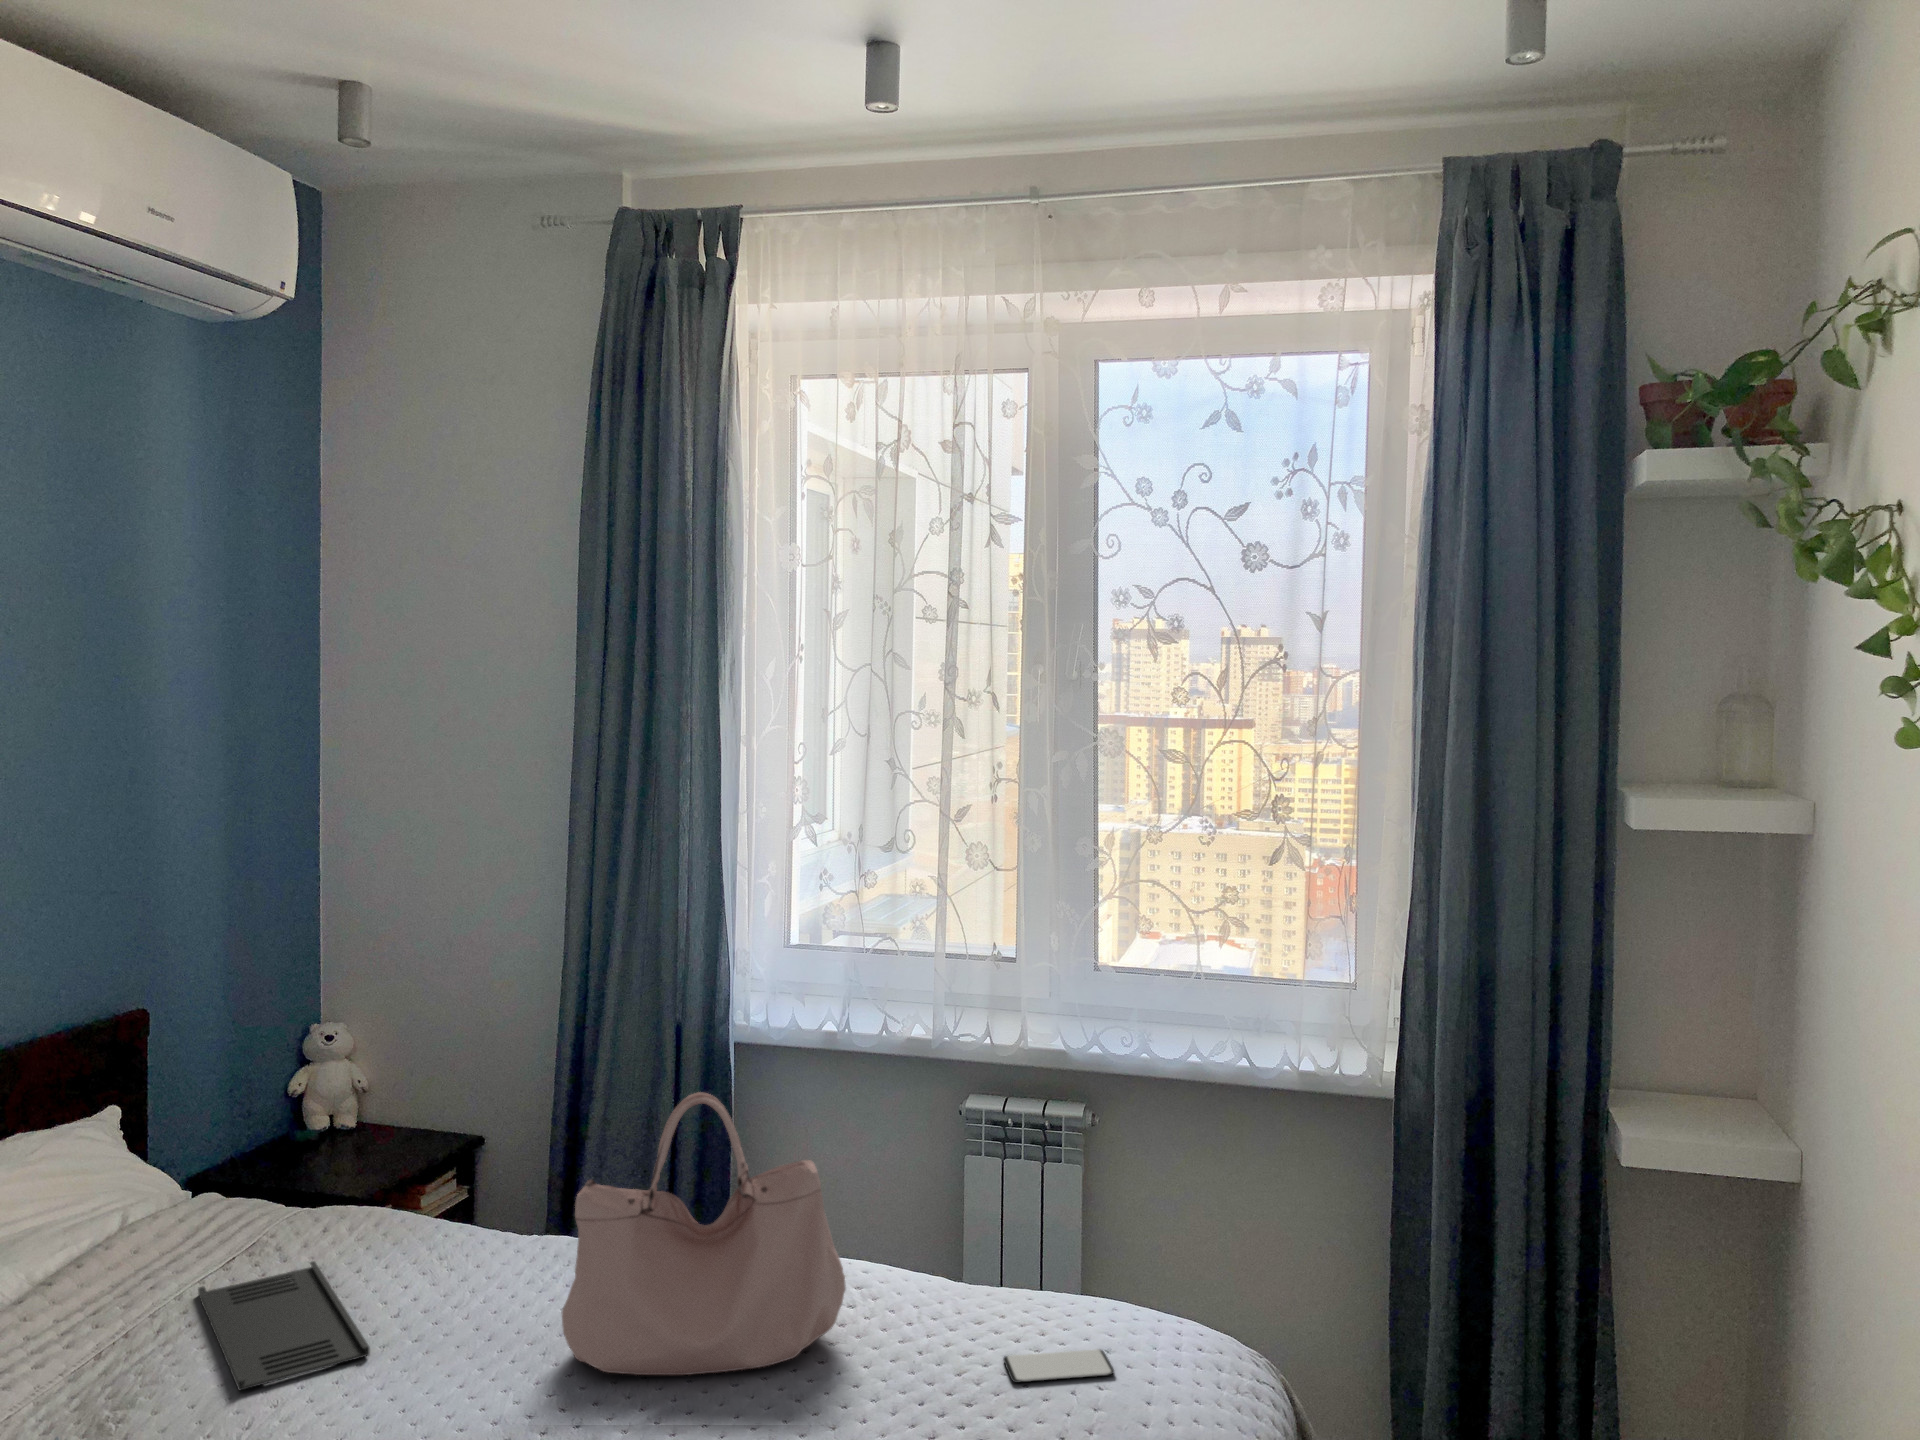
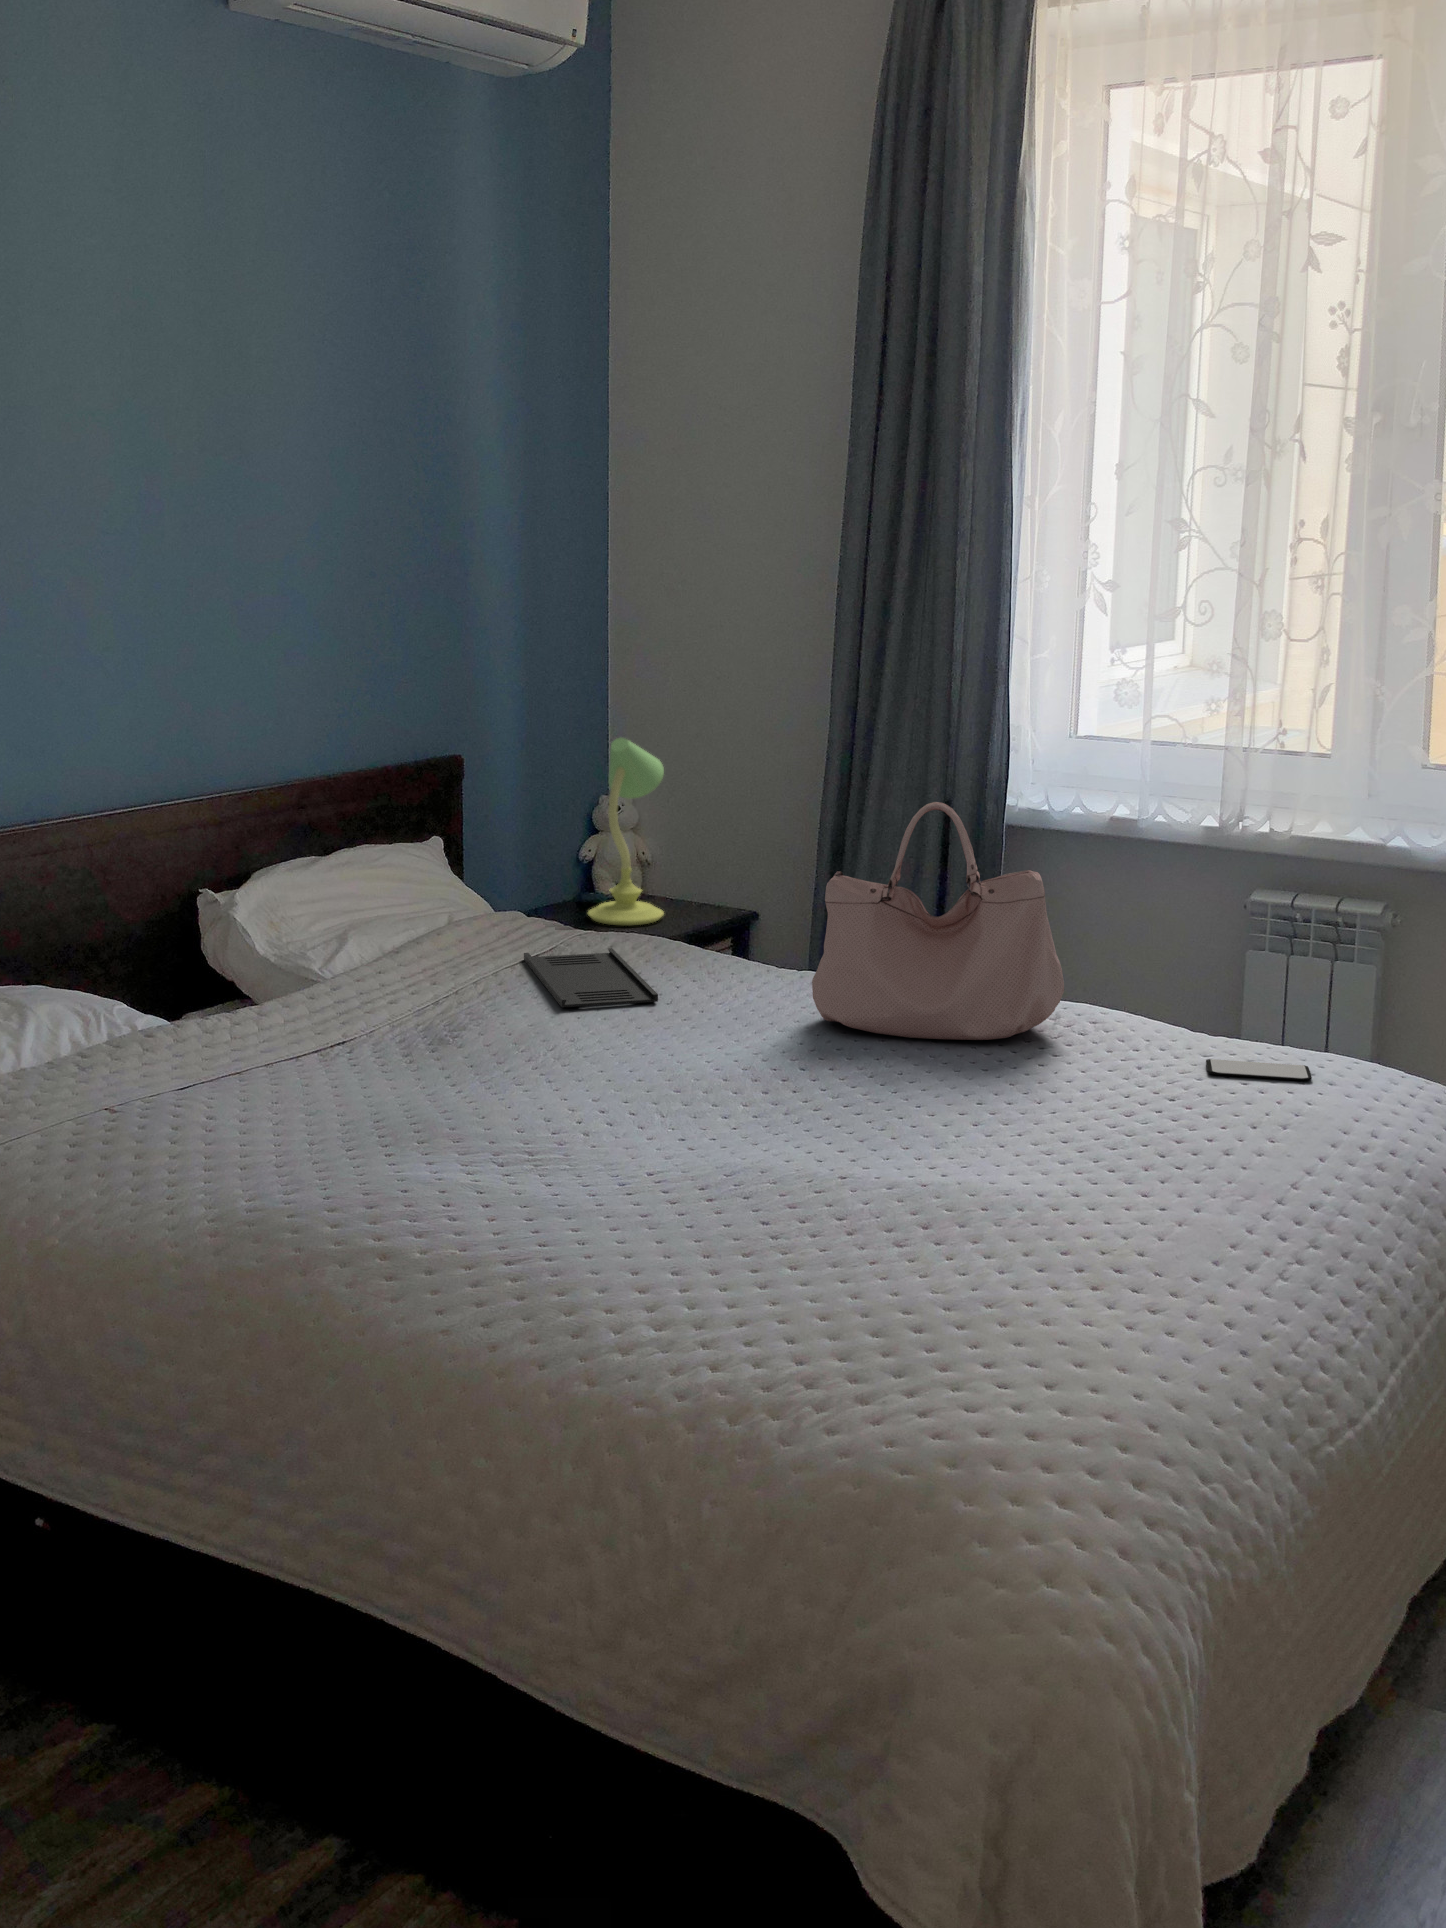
table lamp: none [296,976,384,1175] -> present [588,738,664,925]

